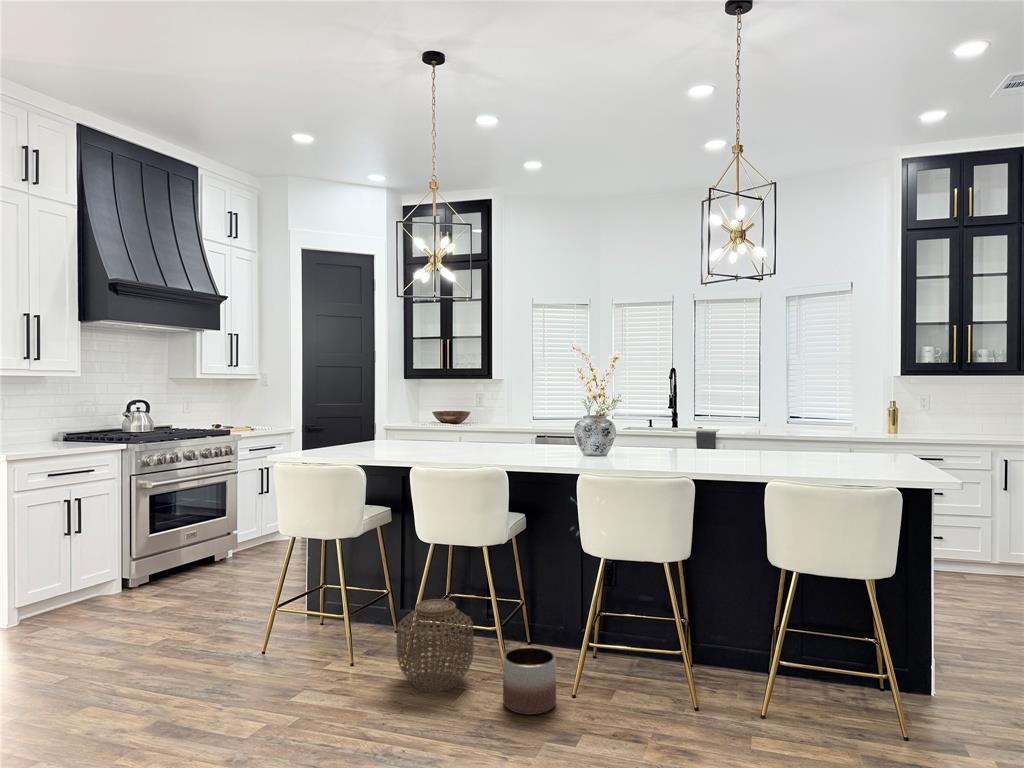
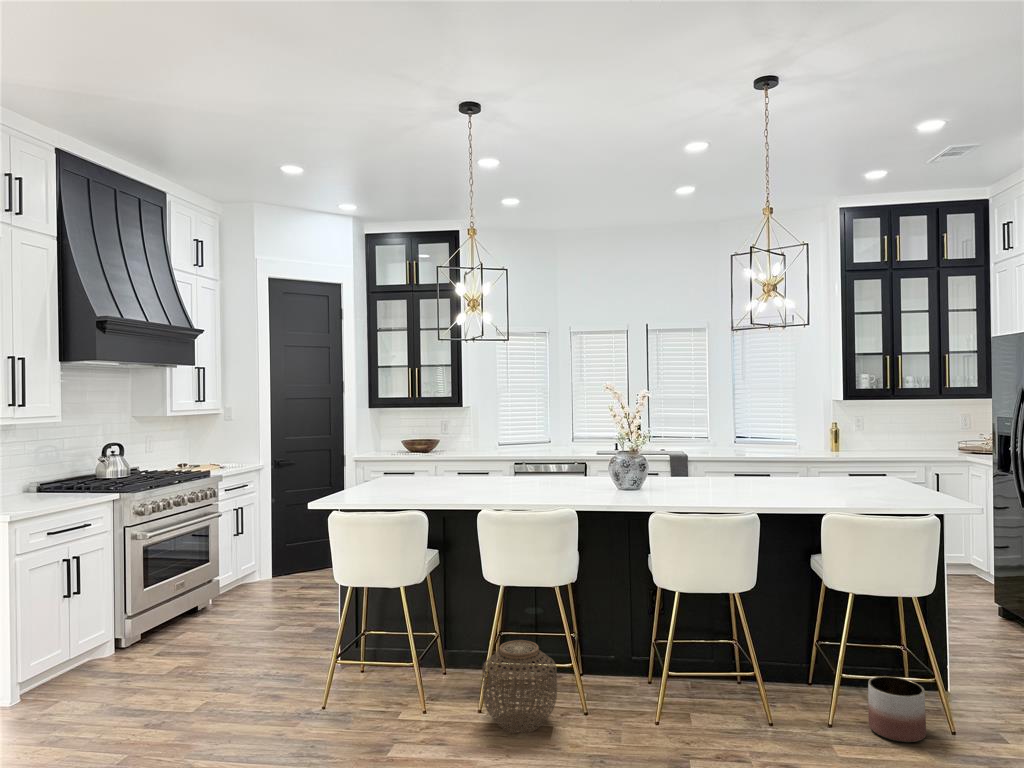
planter: present [503,647,556,715] -> present [868,676,926,742]

